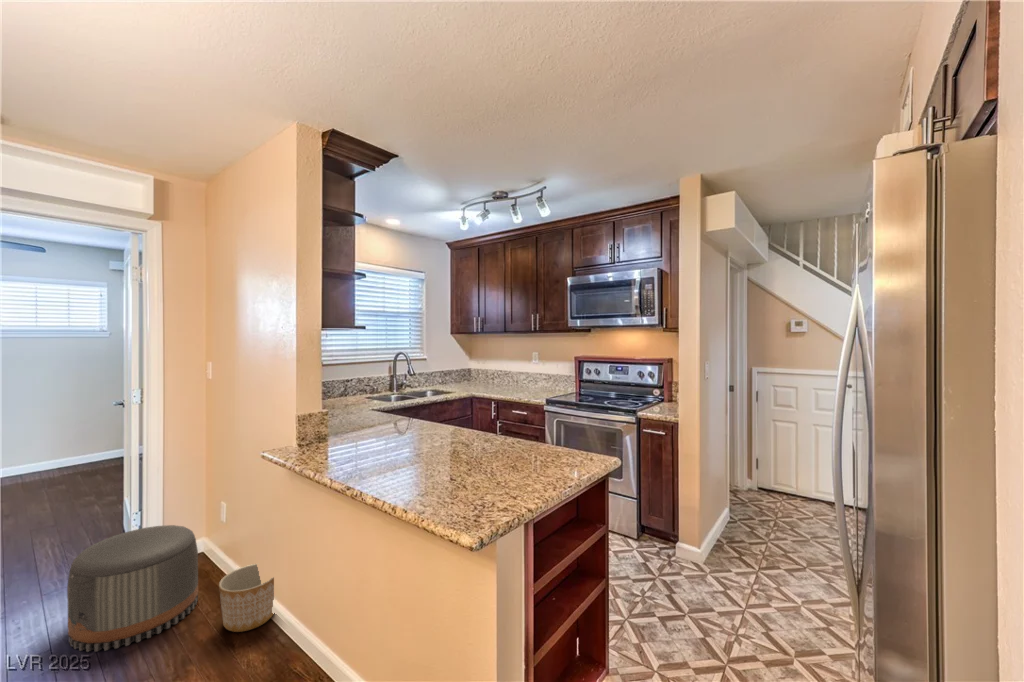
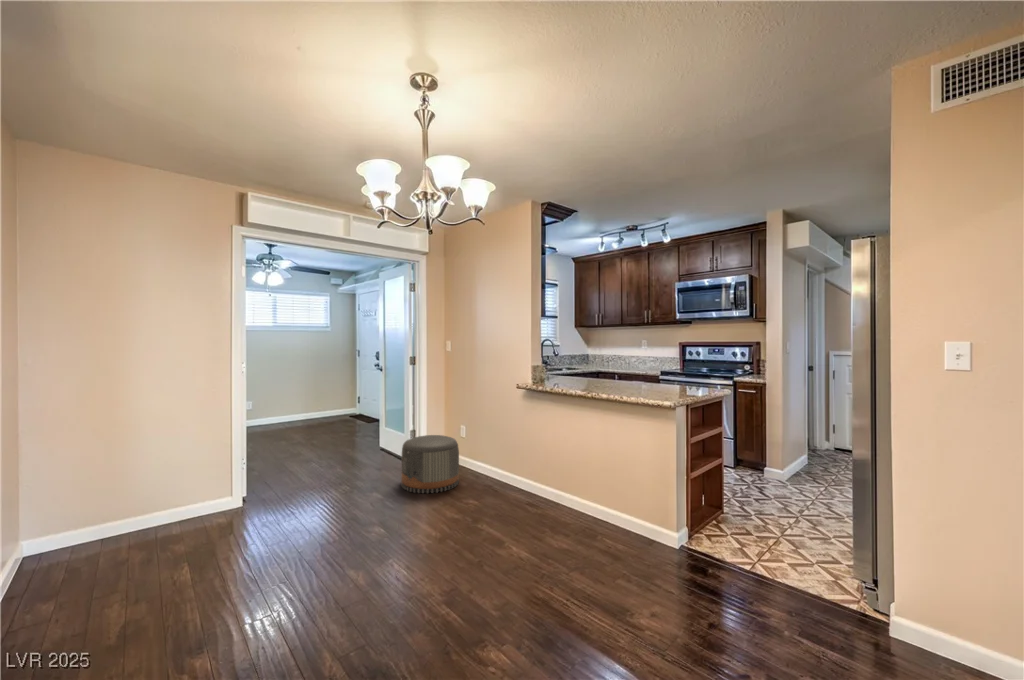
planter: present [219,564,274,632] -> none [480,458,510,491]

